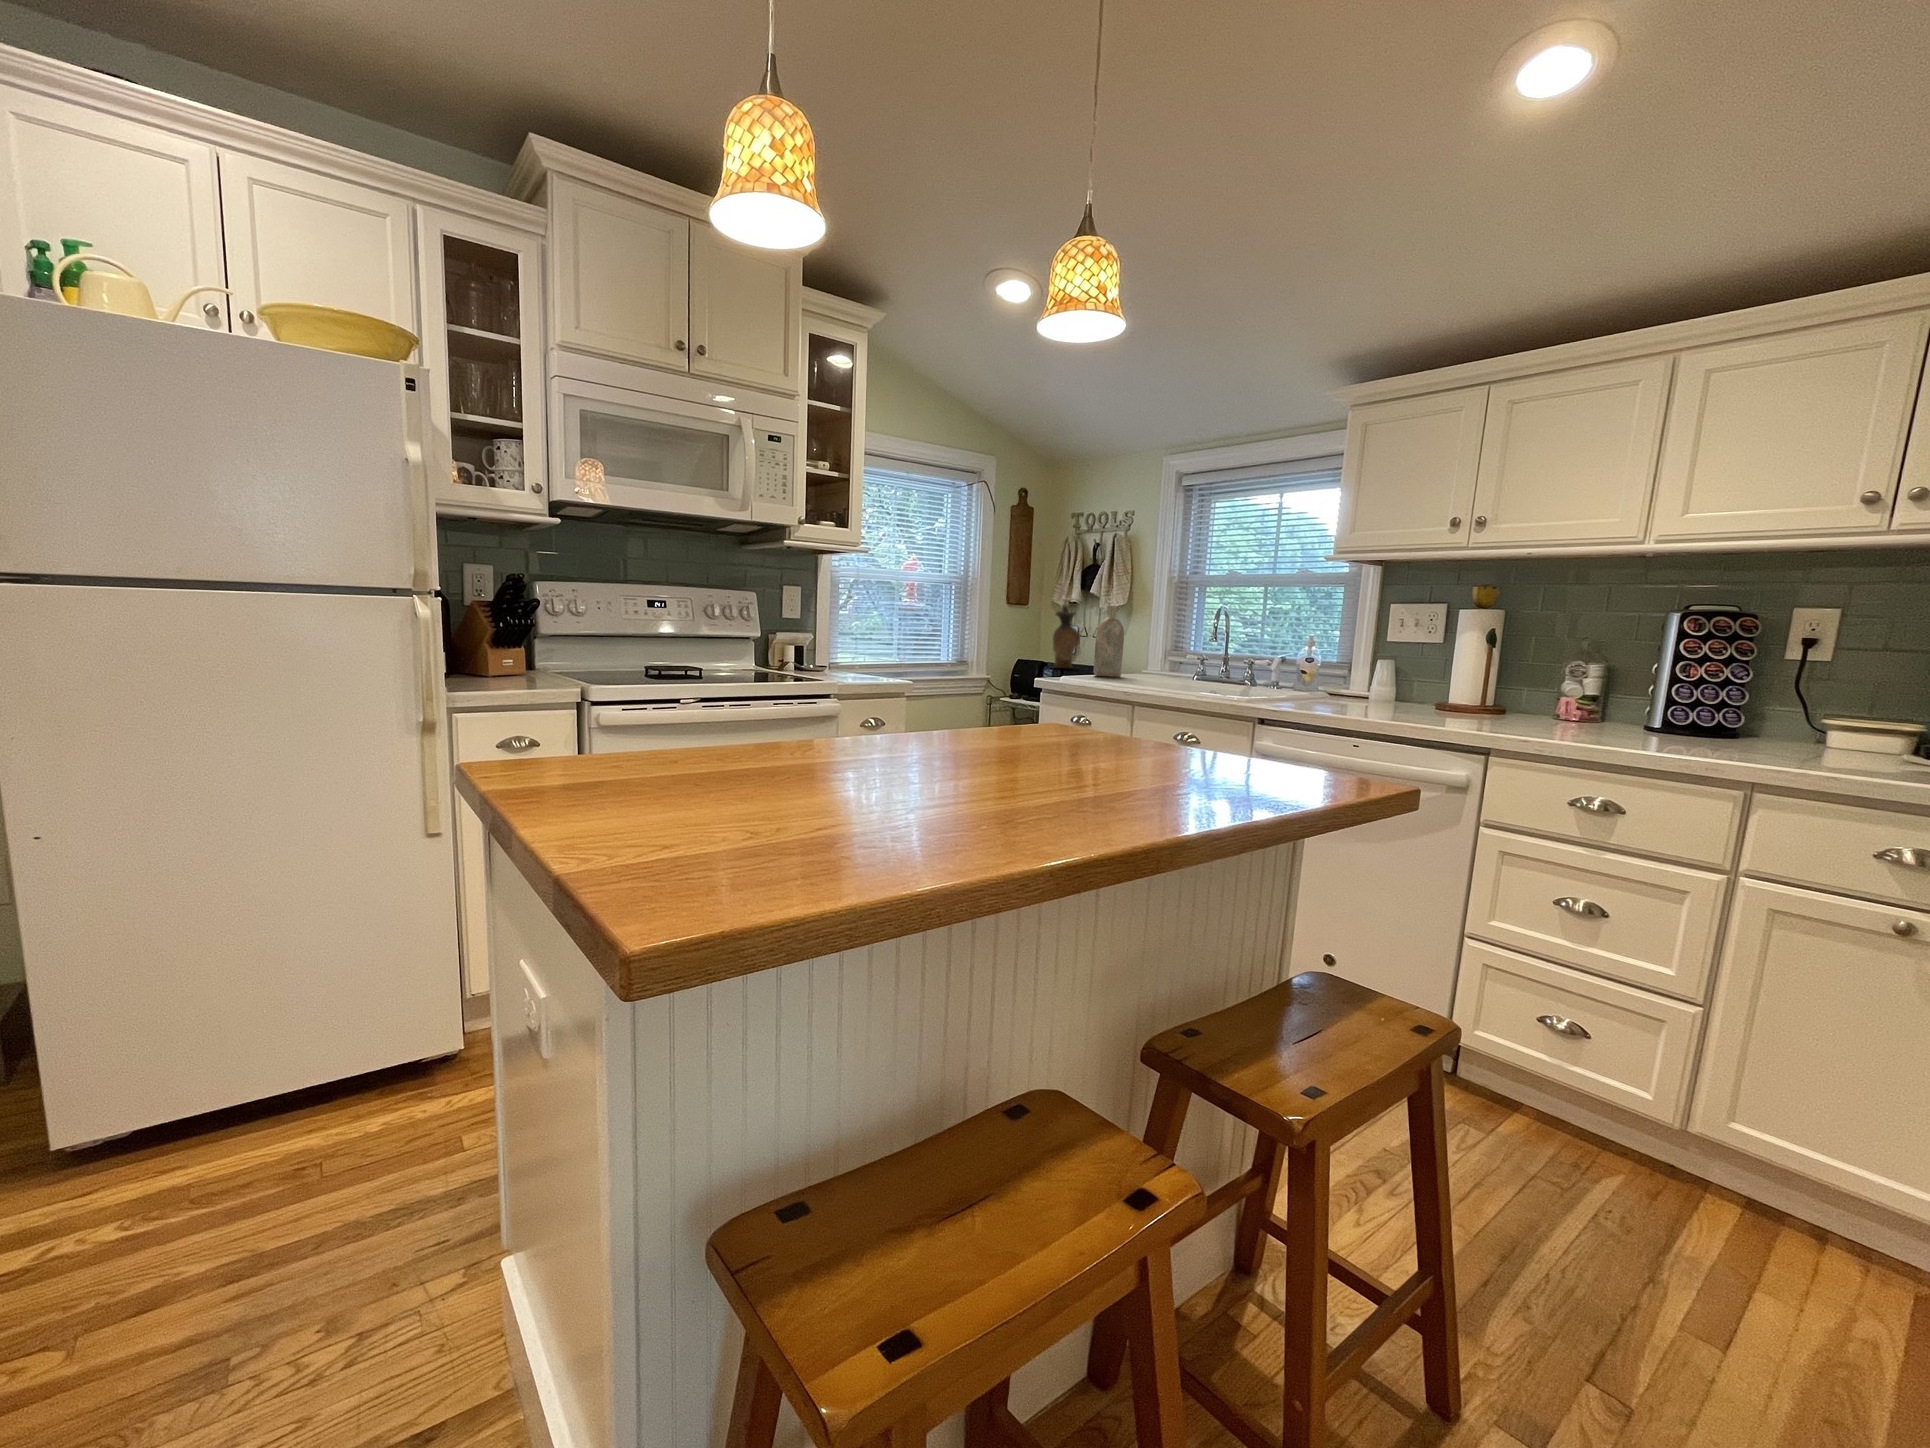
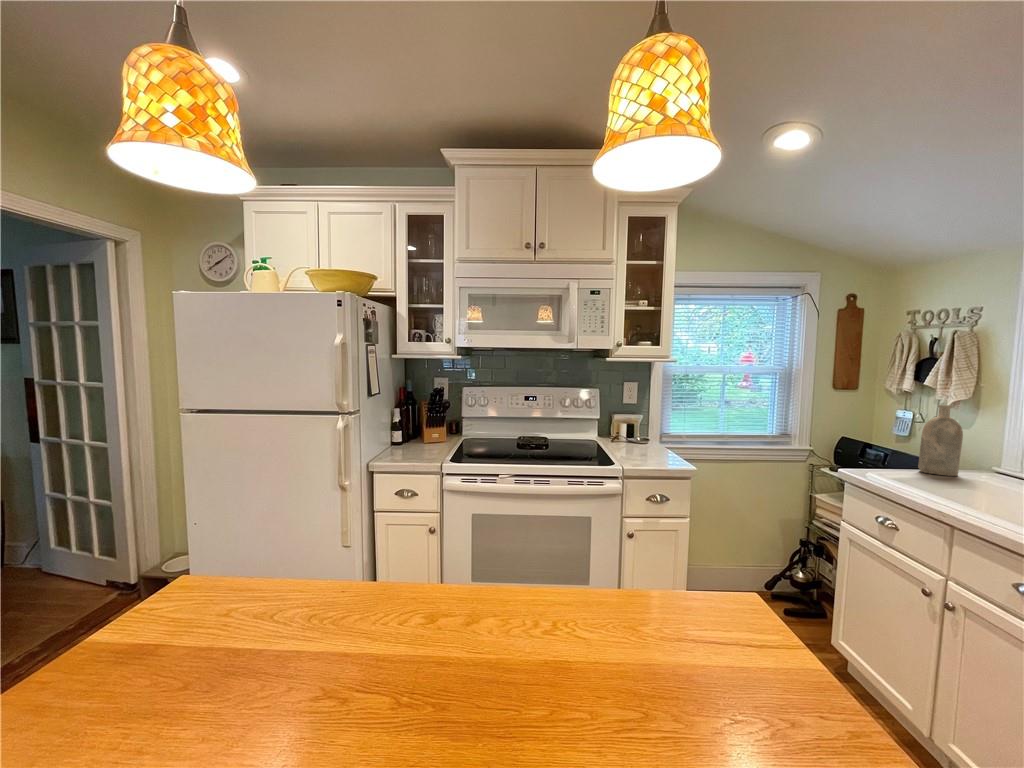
ceramic pitcher: present [1053,604,1080,668] -> none [878,392,911,451]

